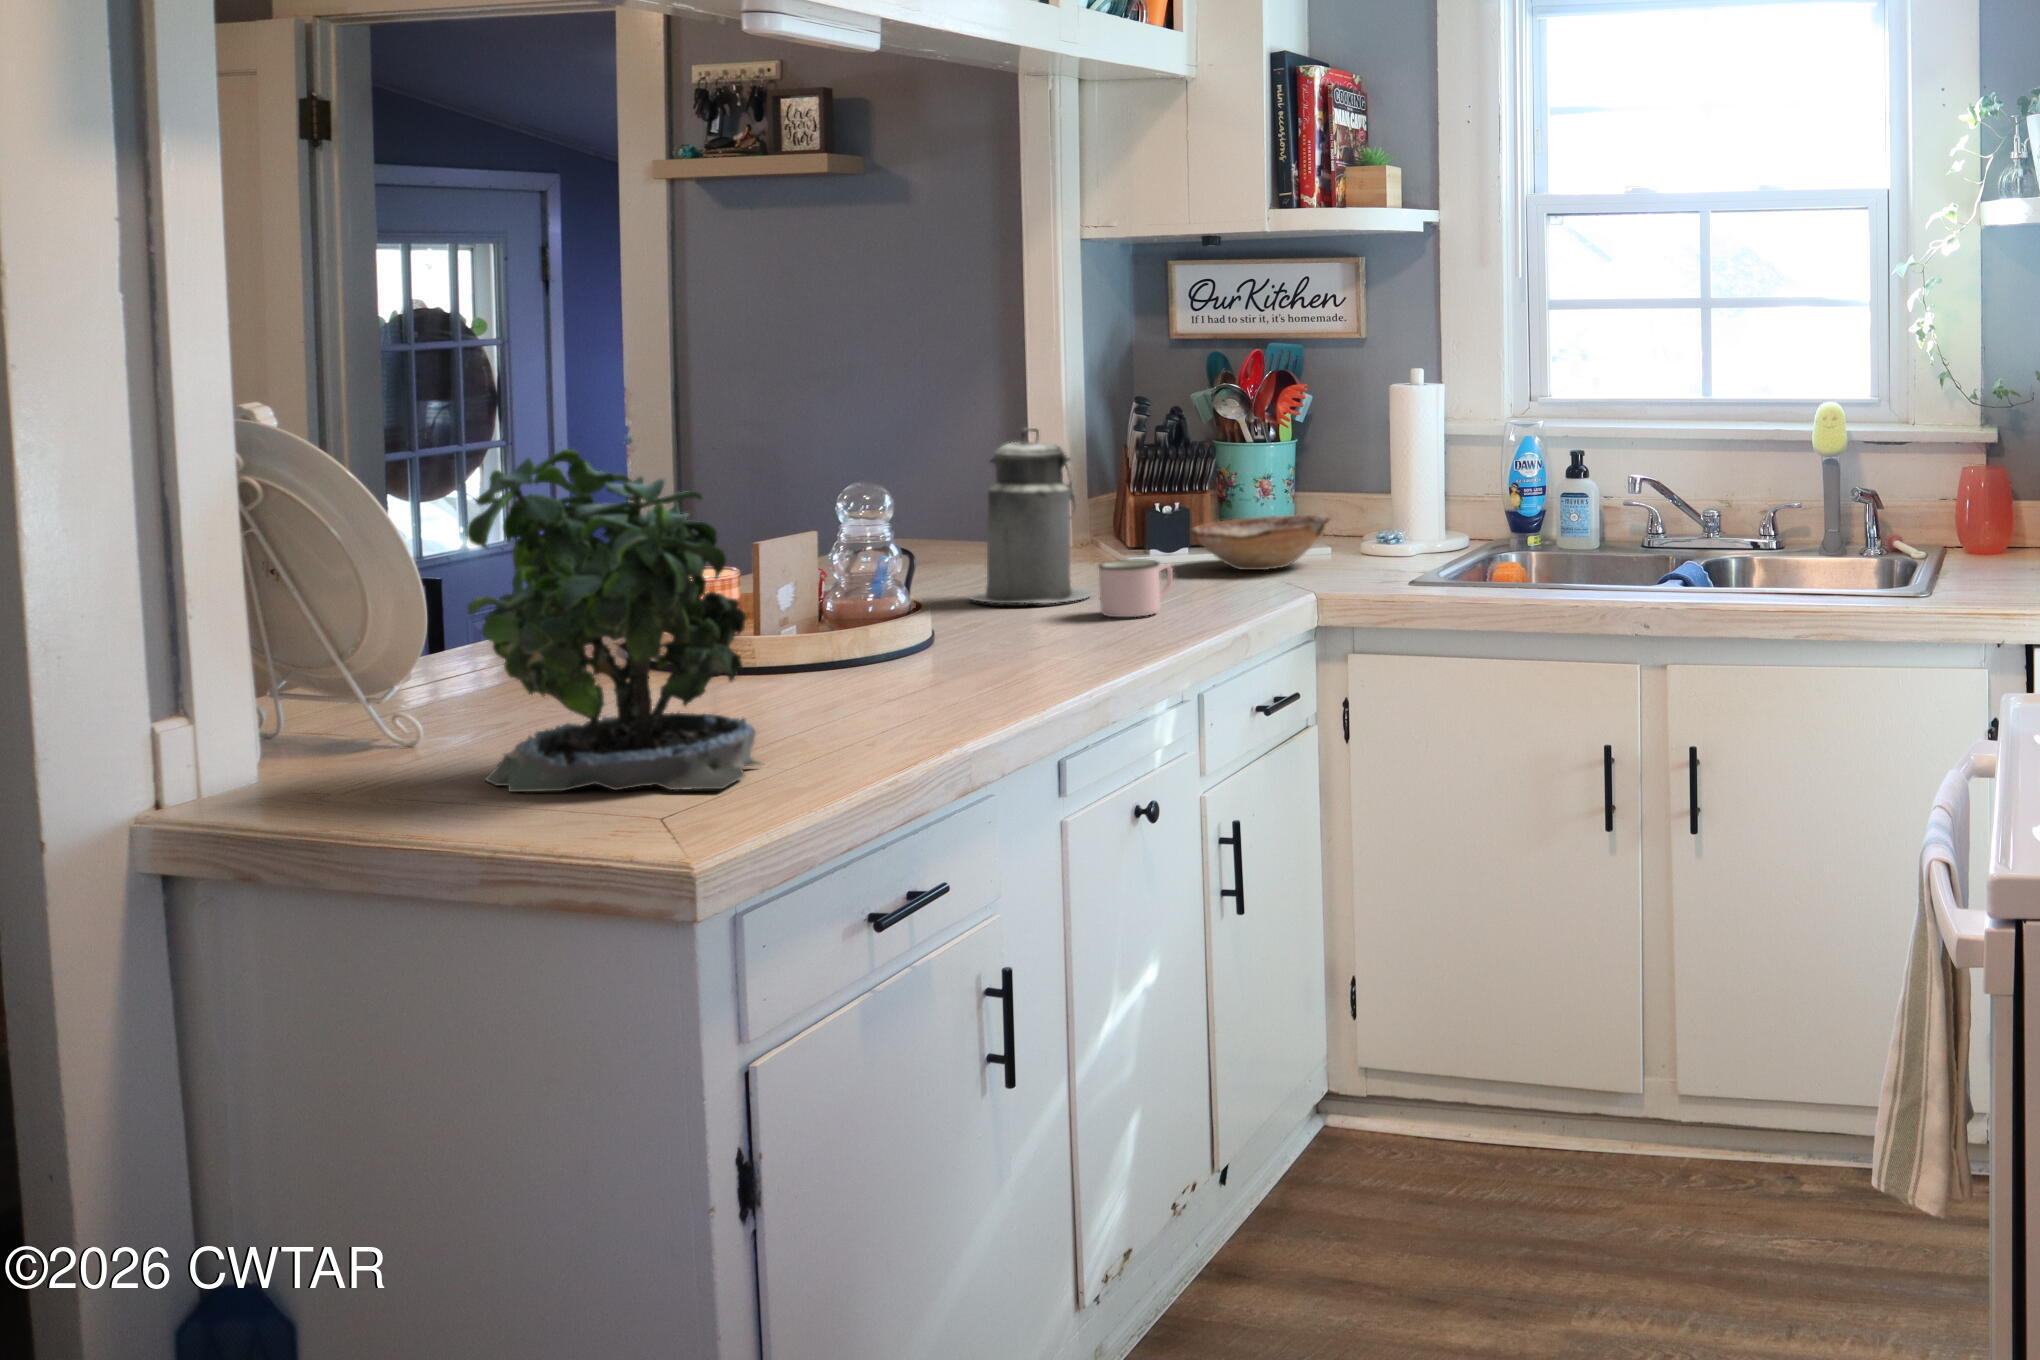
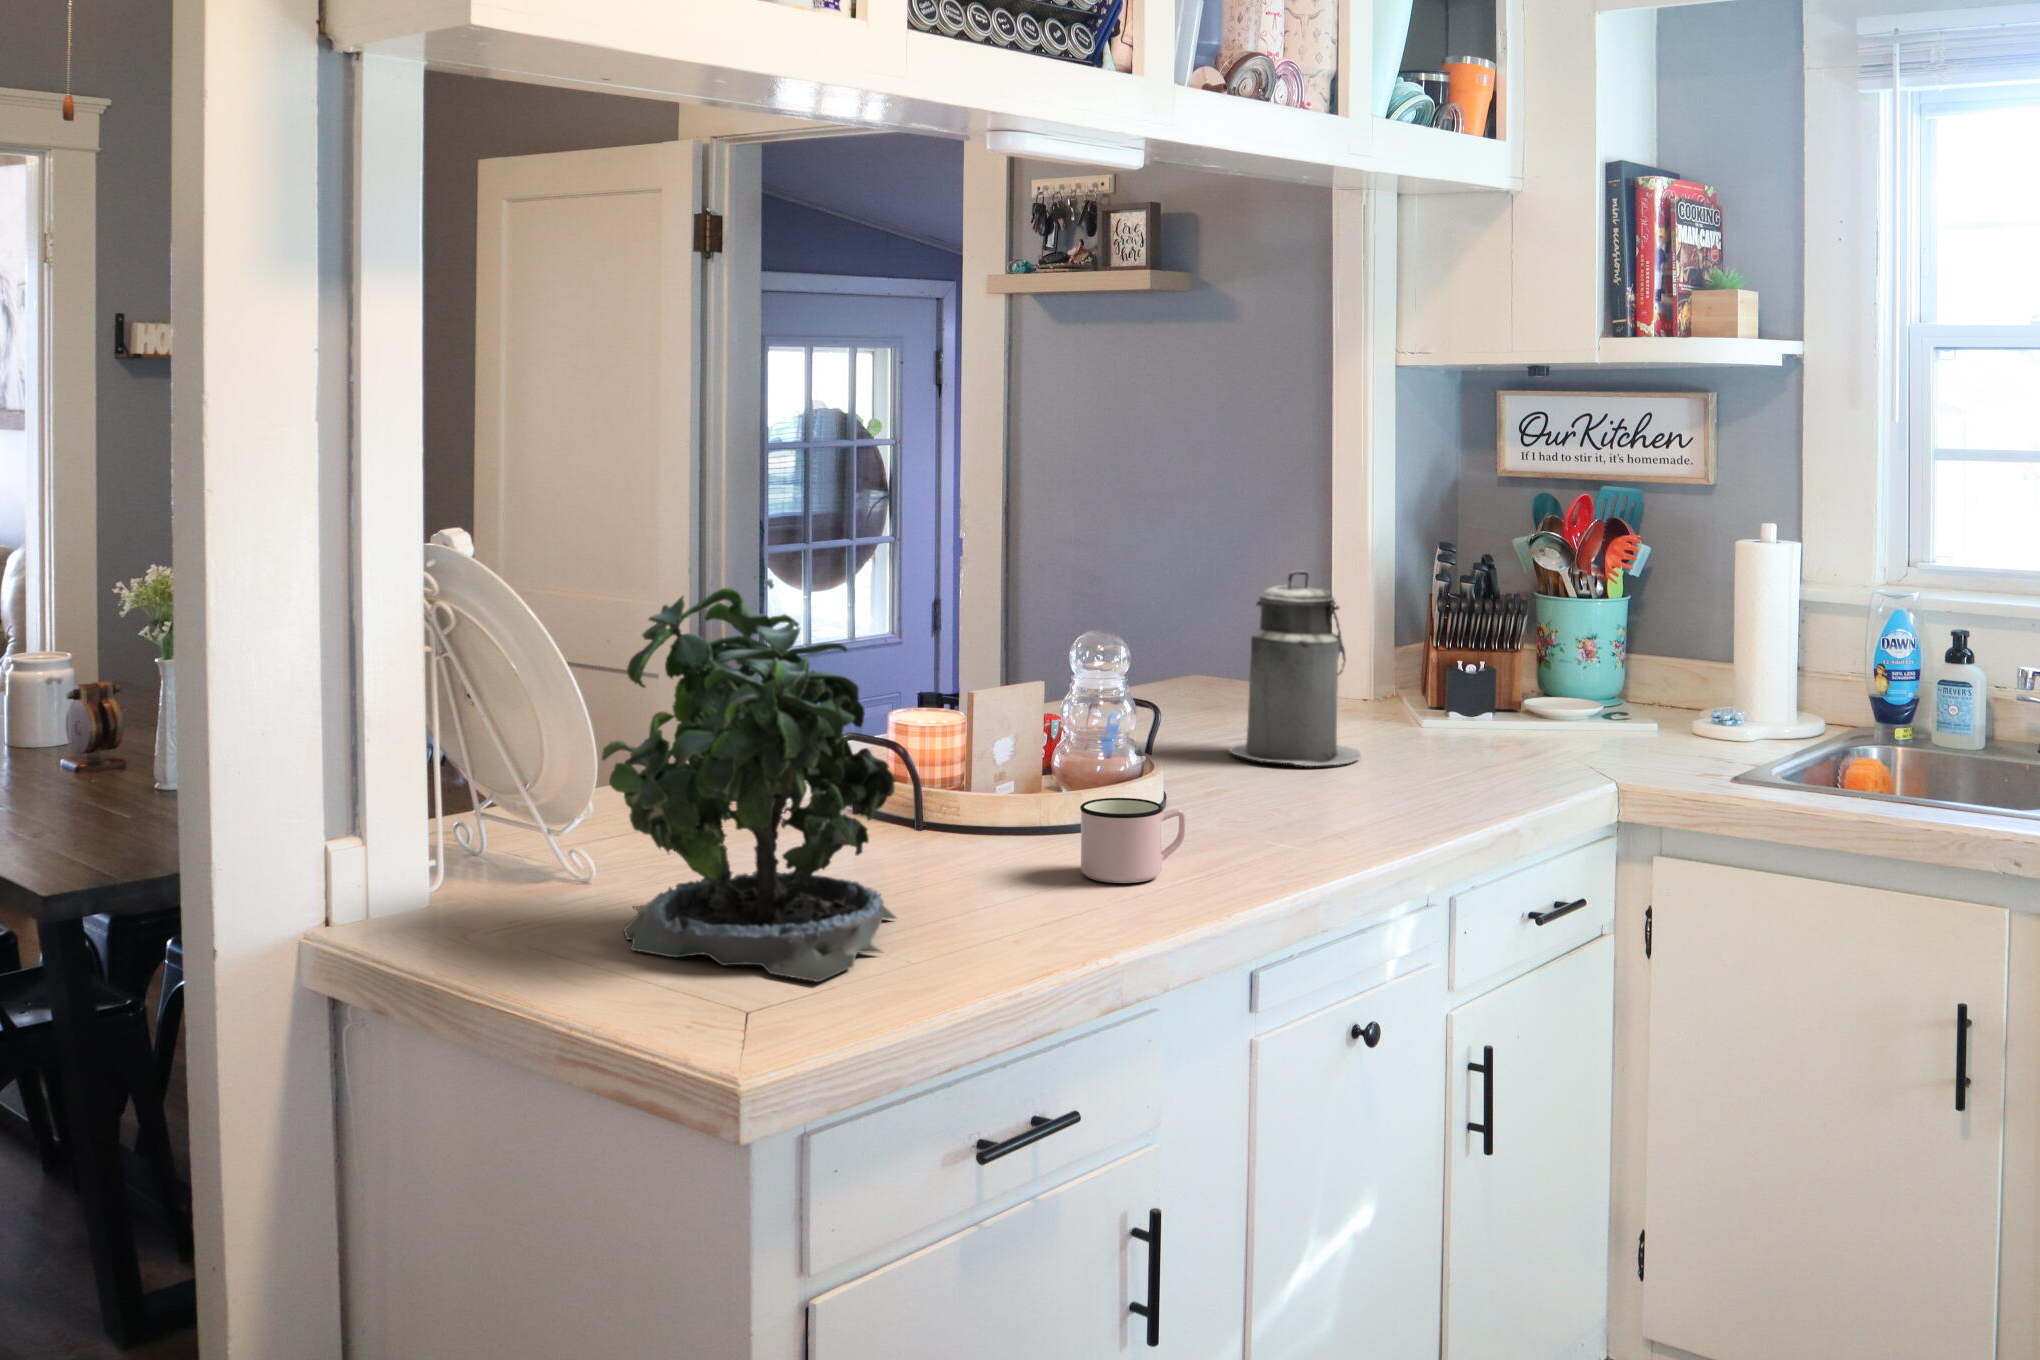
bowl: present [1190,515,1329,570] -> none [1485,681,1651,744]
mug: present [1099,559,1173,617] -> present [1080,798,1186,883]

